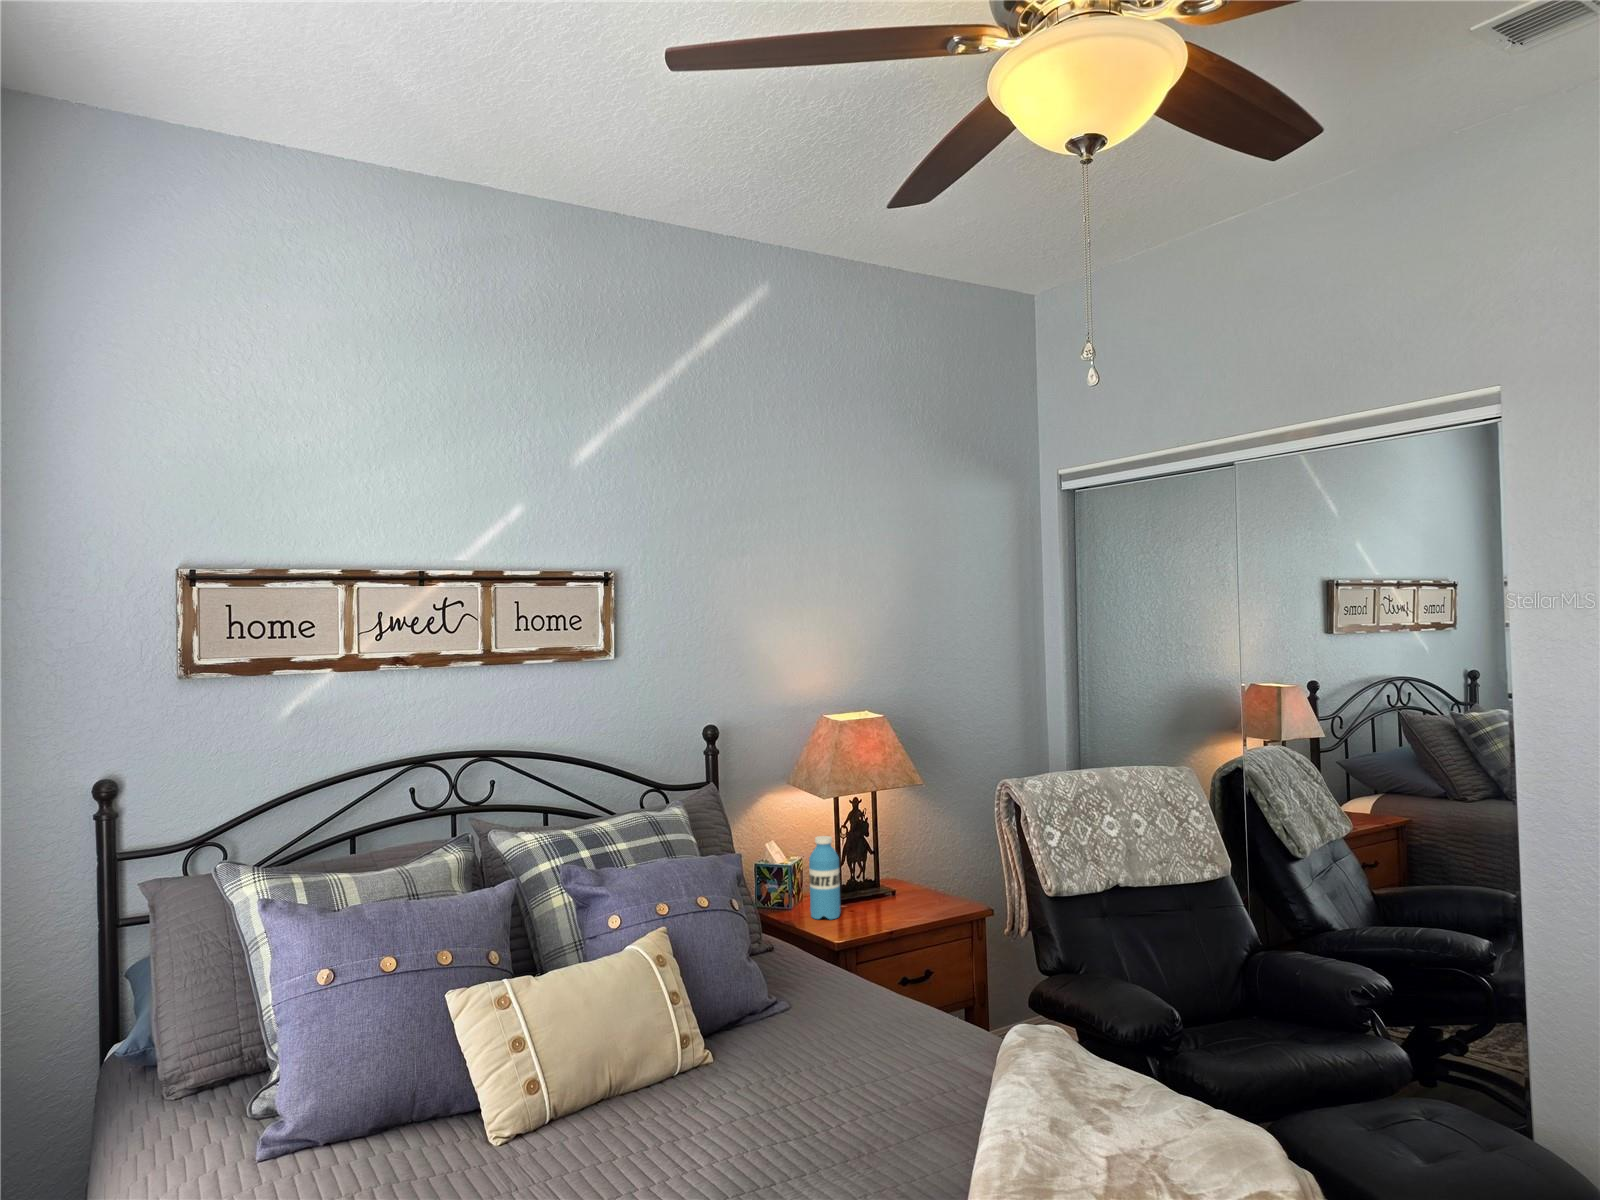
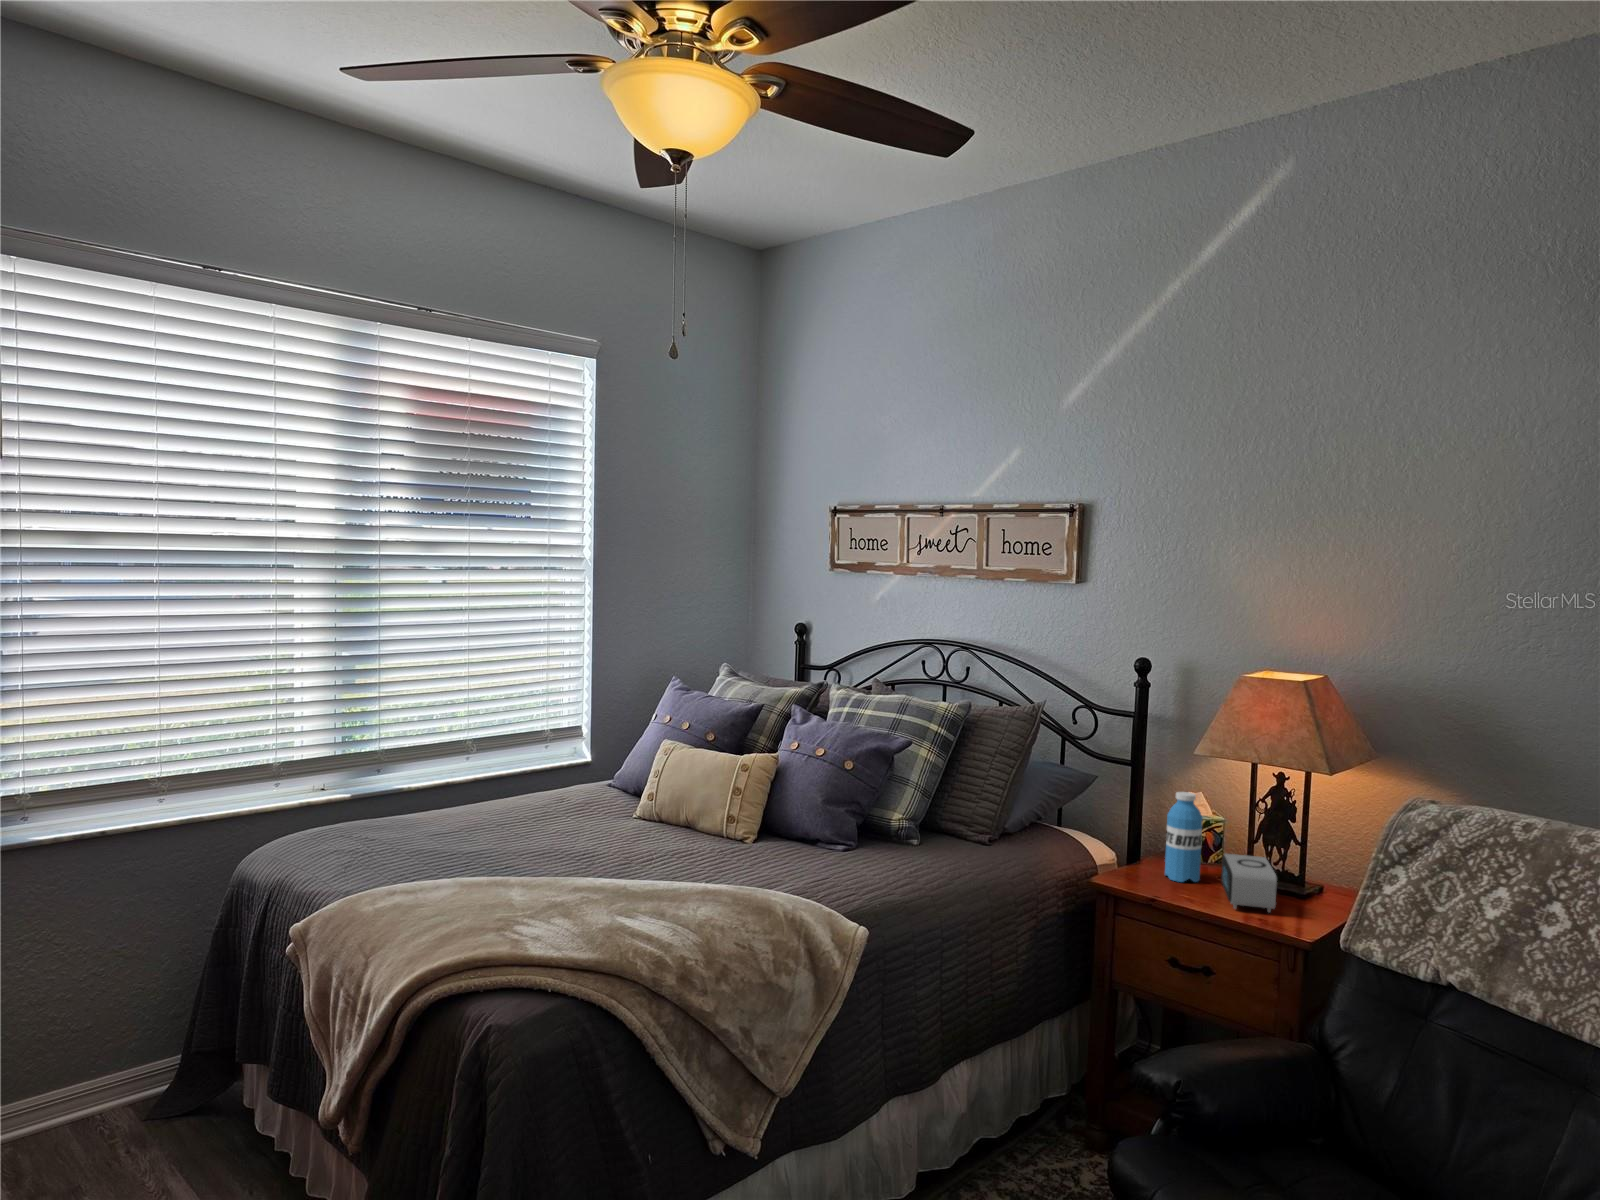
alarm clock: none [856,870,929,914] -> present [1221,854,1277,912]

